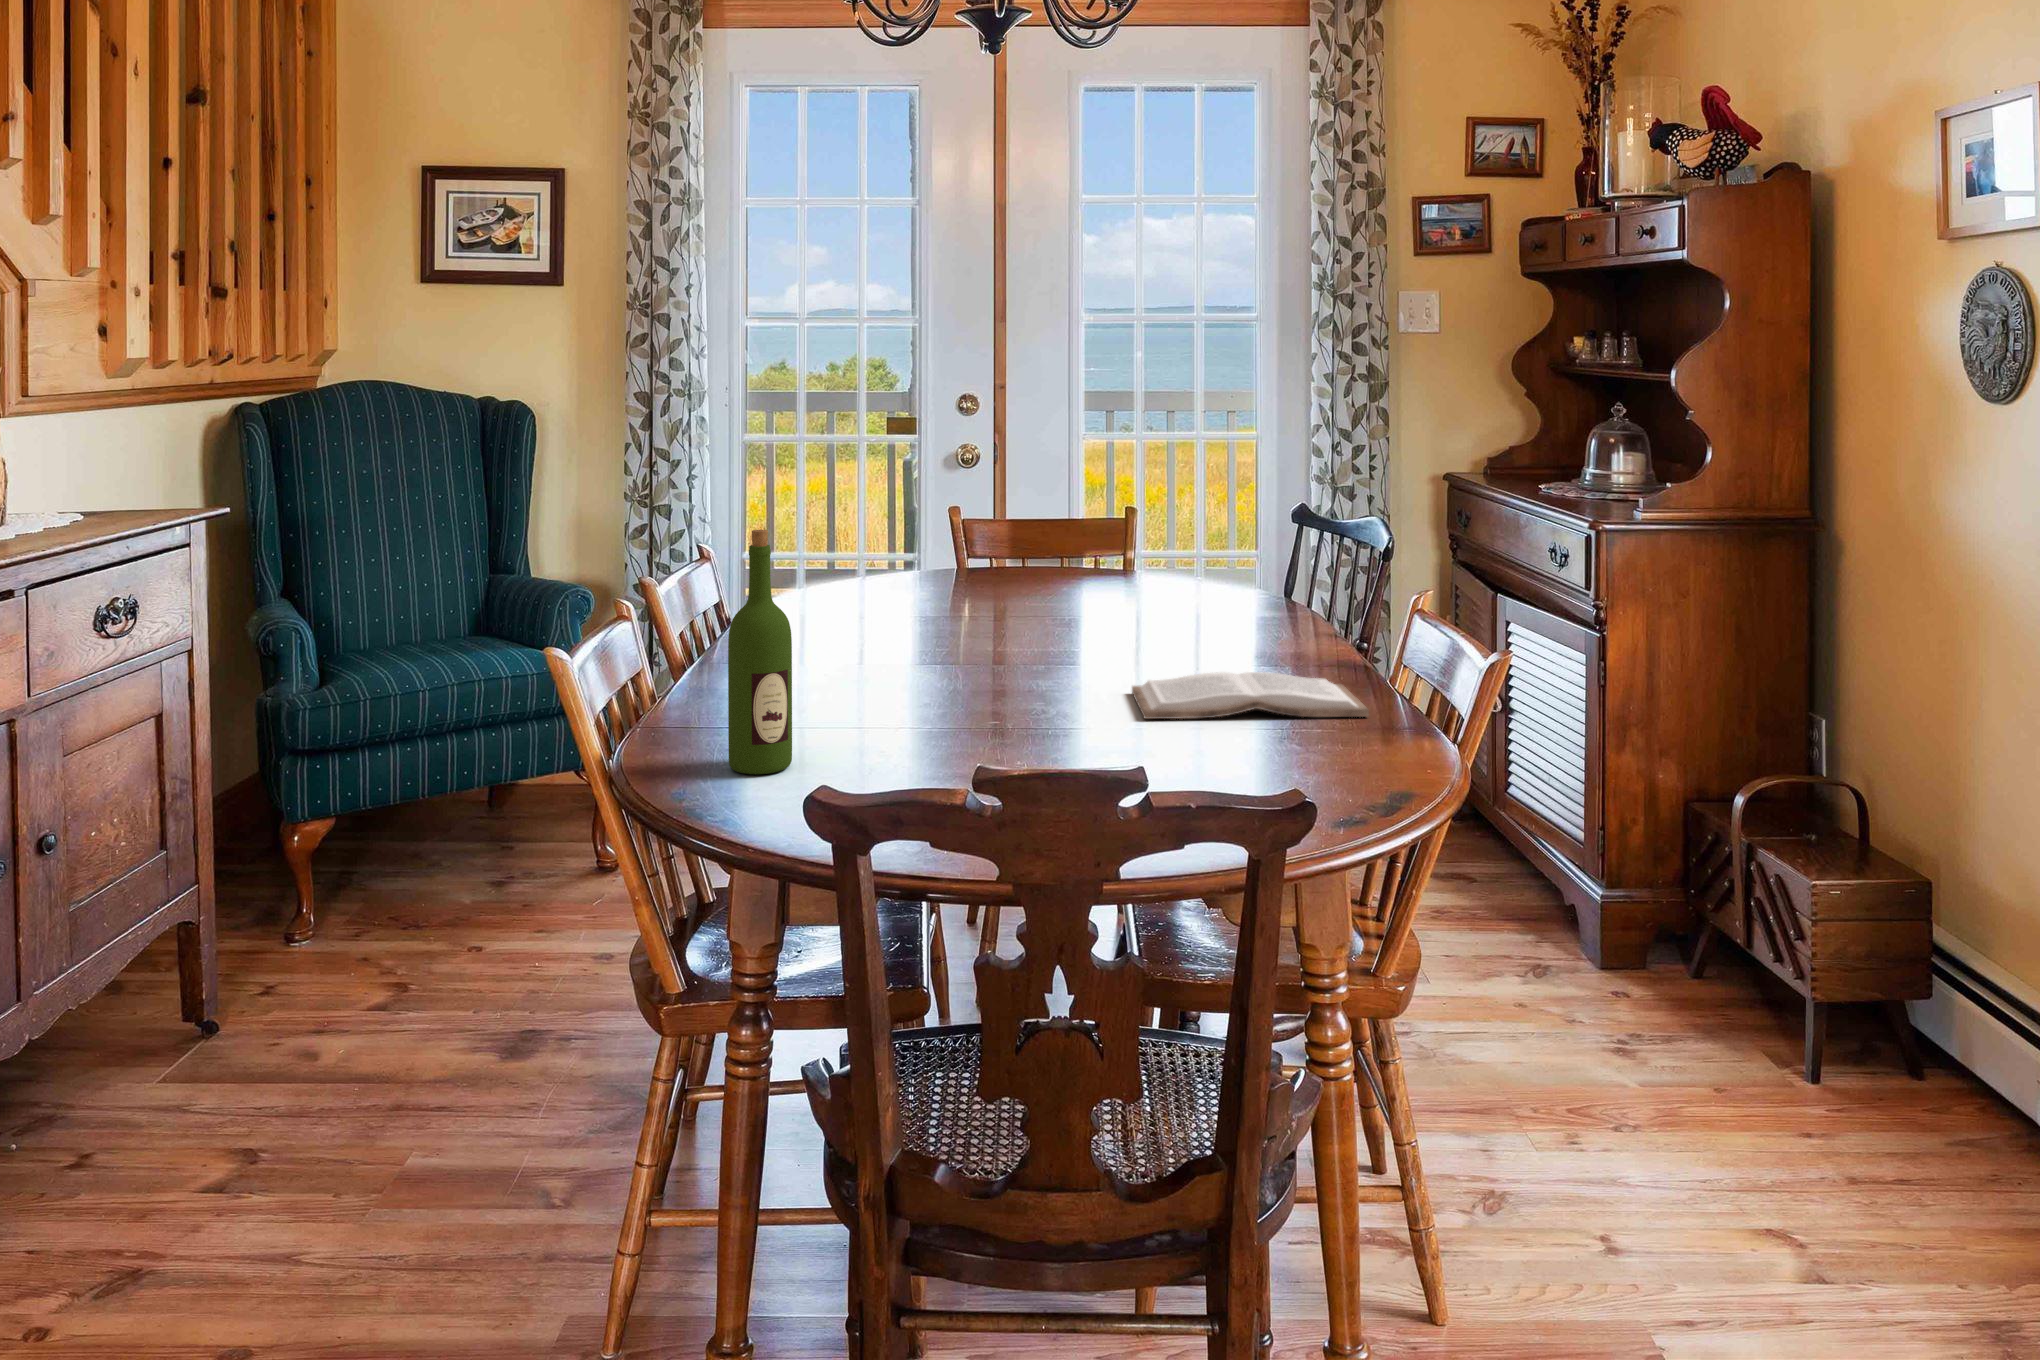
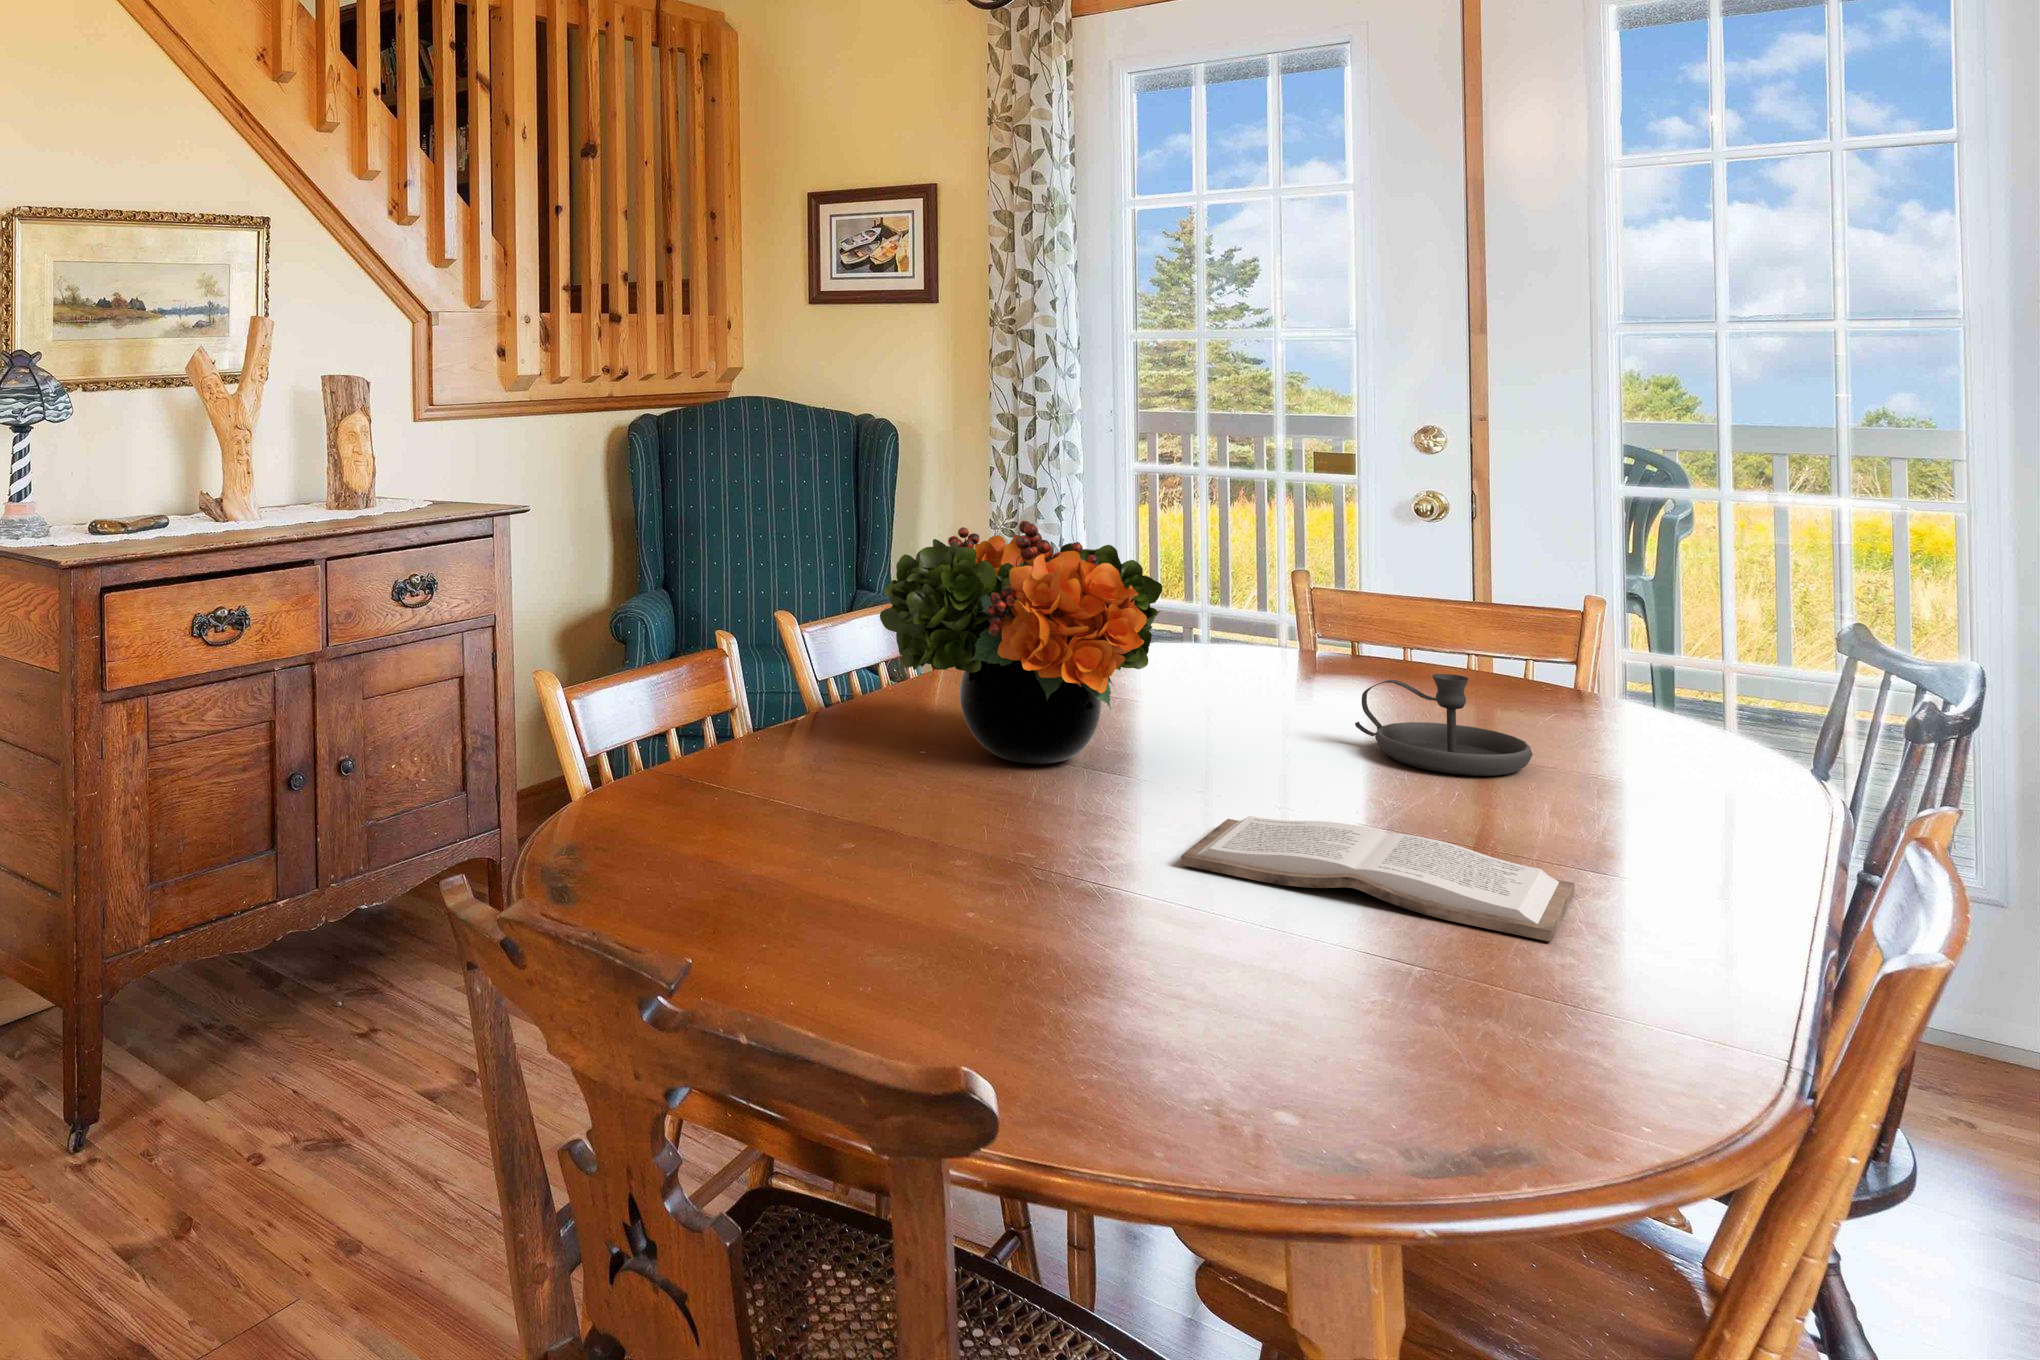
flower arrangement: none [821,477,1048,677] -> present [880,521,1162,764]
wine bottle: present [728,530,792,774] -> none [633,563,702,827]
candlestick: none [1119,569,1230,638] -> present [1355,674,1533,776]

